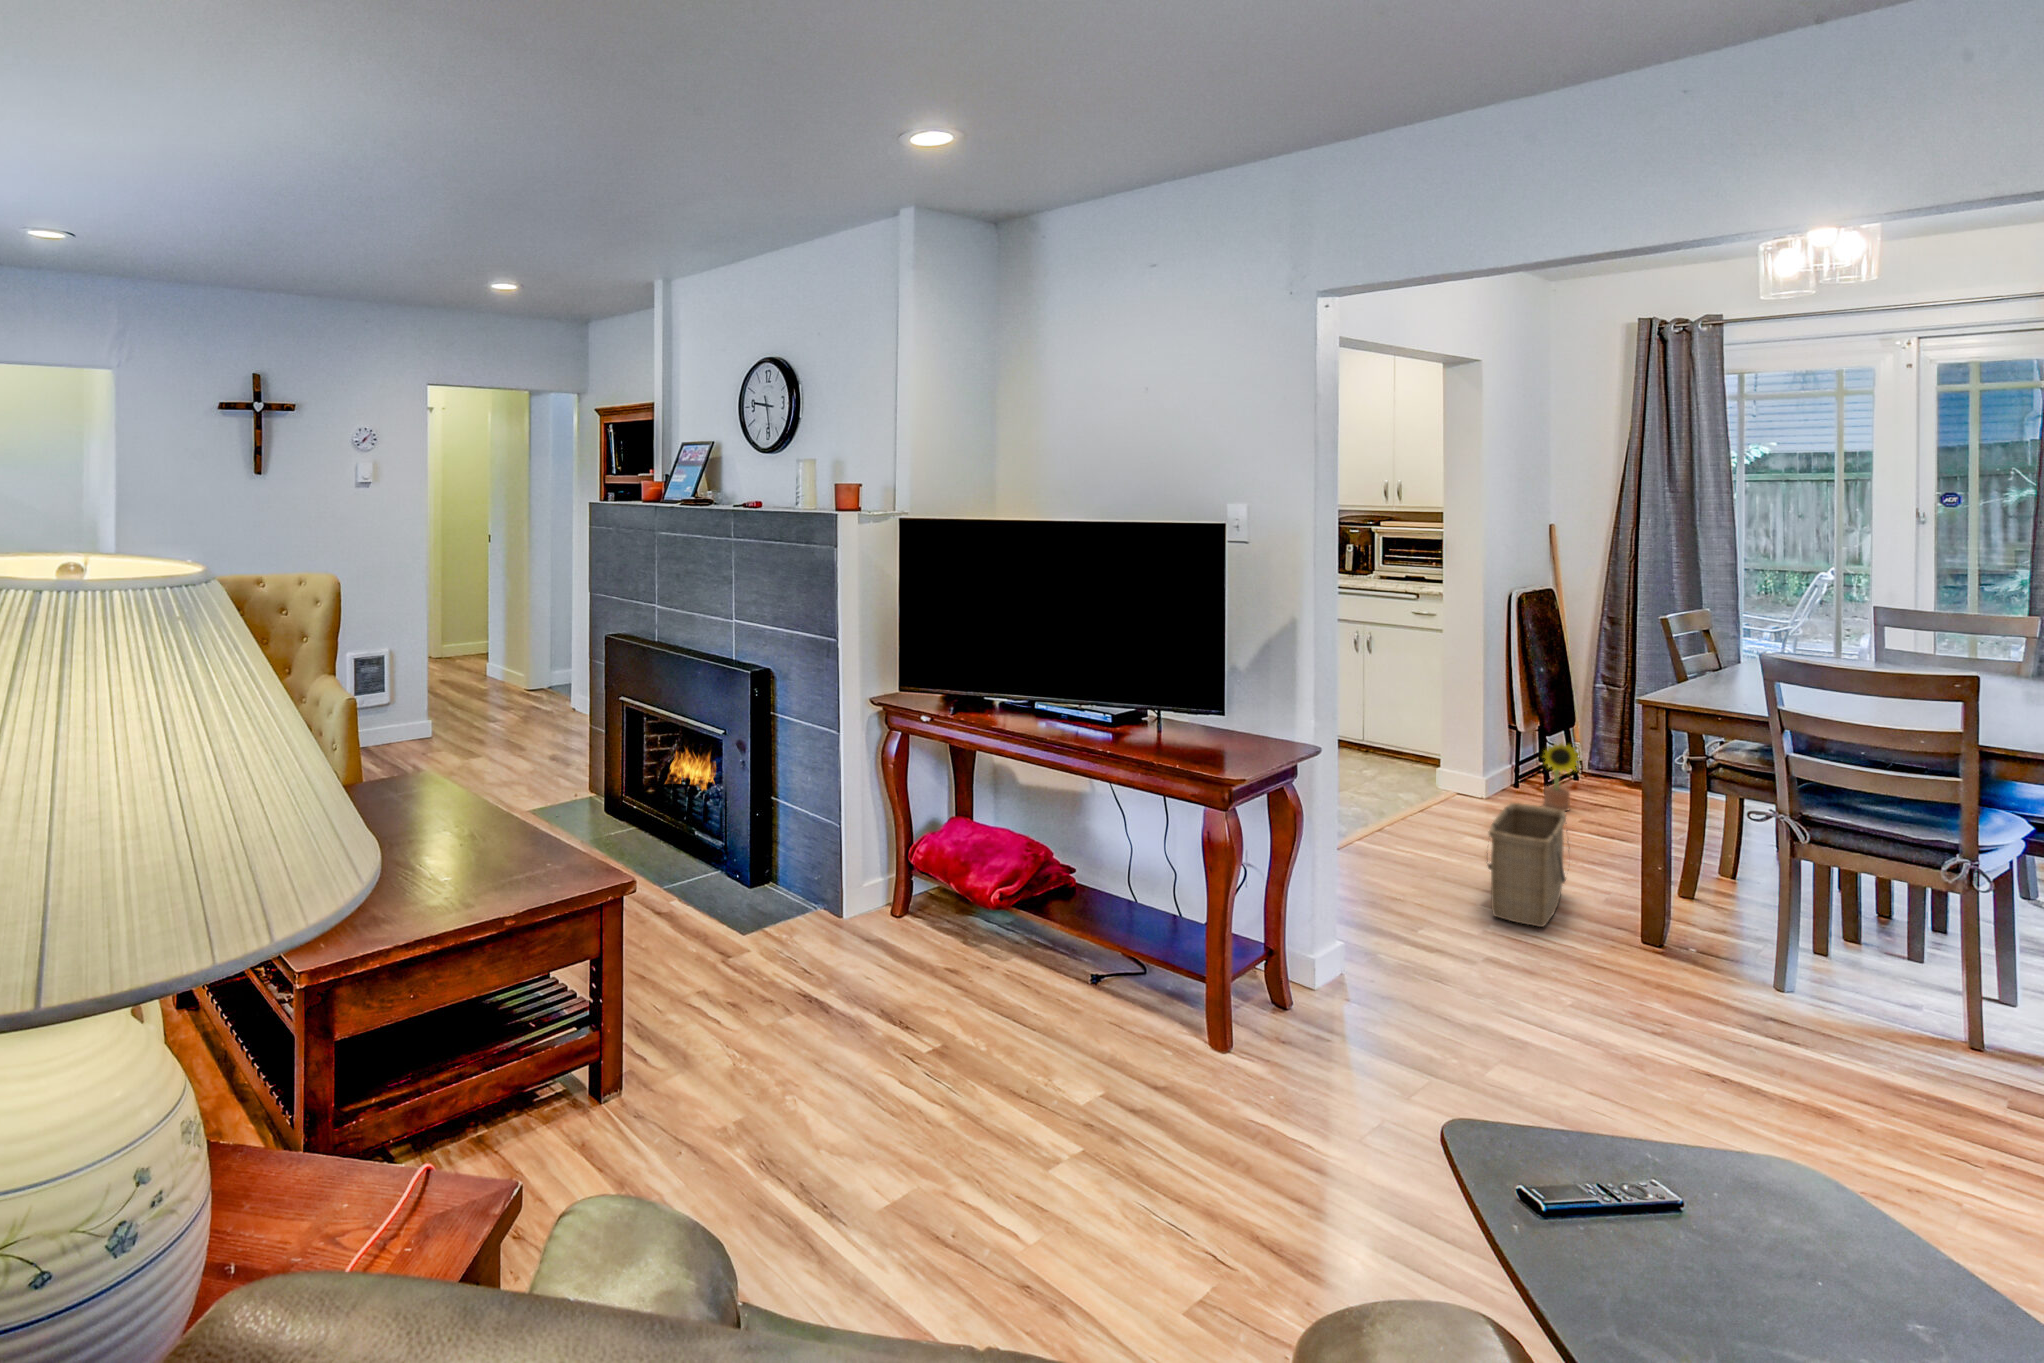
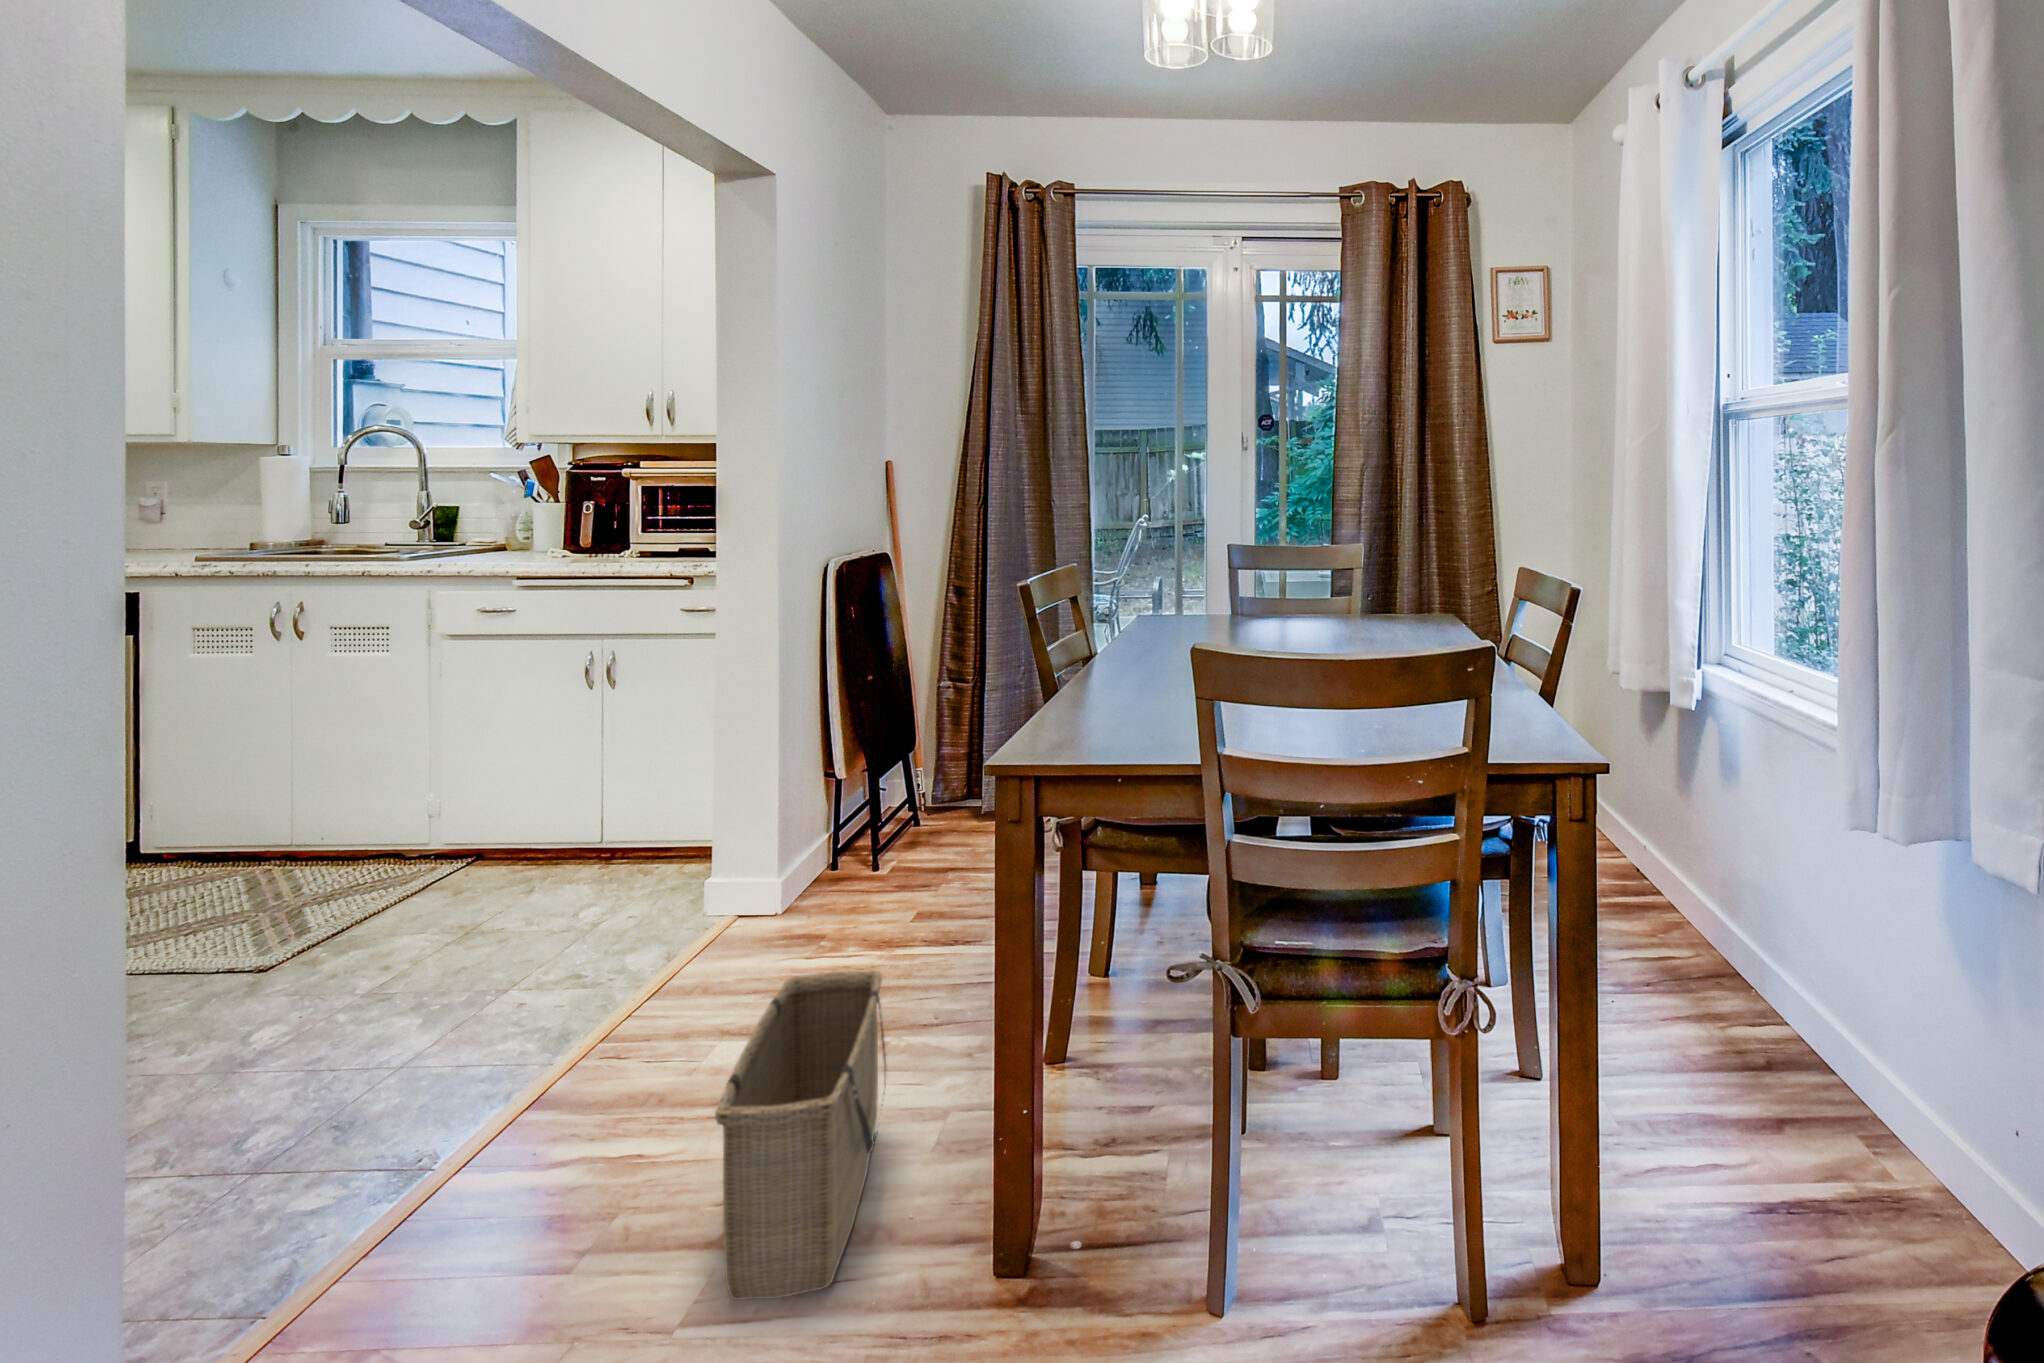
decorative plant: present [1543,743,1581,811] -> none [865,792,924,901]

